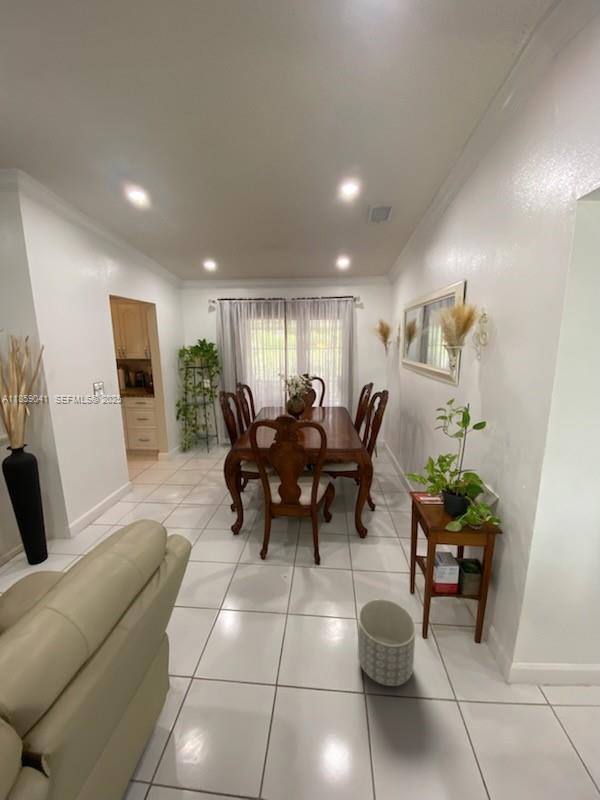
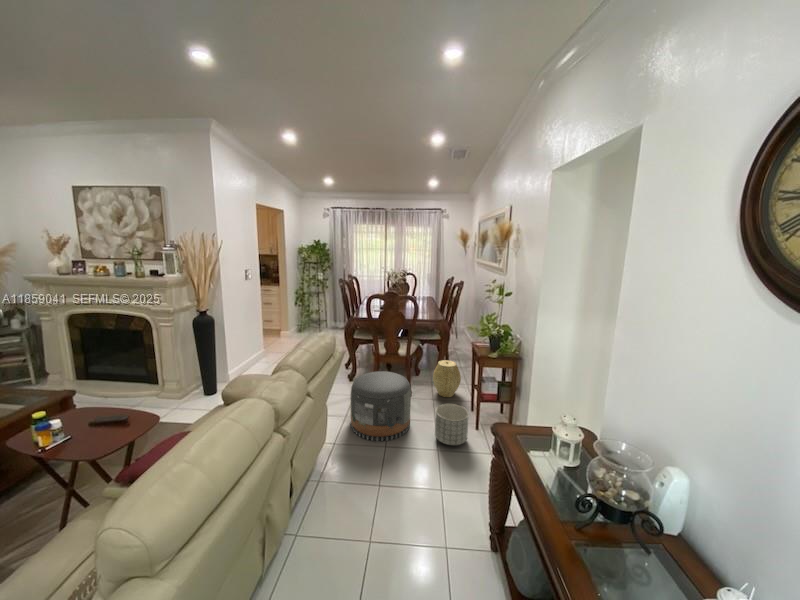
woven basket: none [350,507,391,563] -> present [433,360,461,397]
pouf: none [221,536,317,670] -> present [351,371,411,441]

